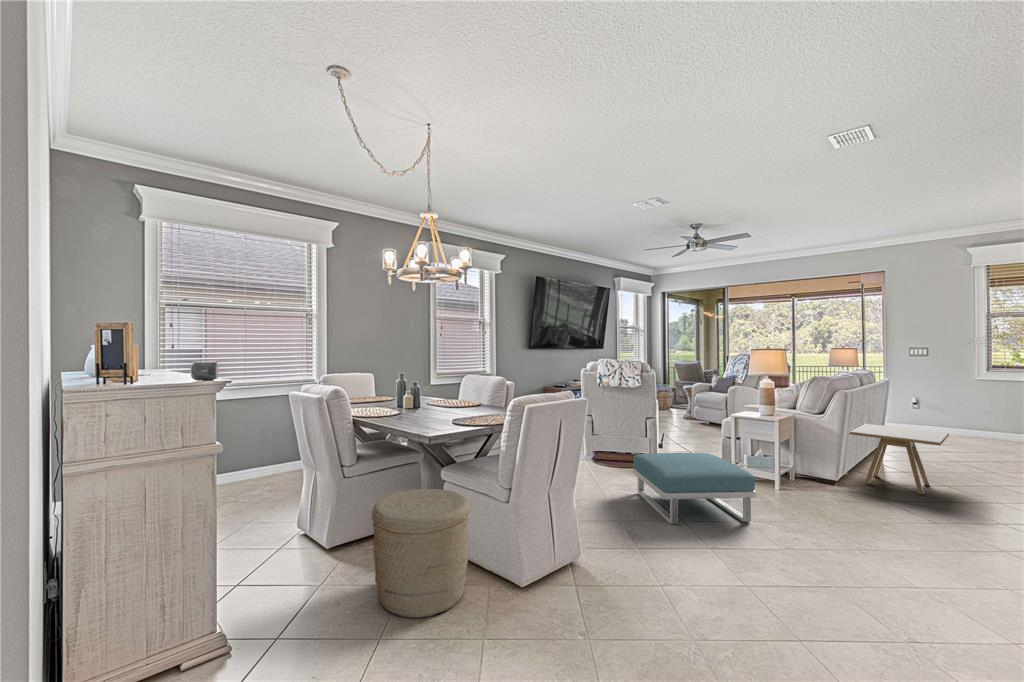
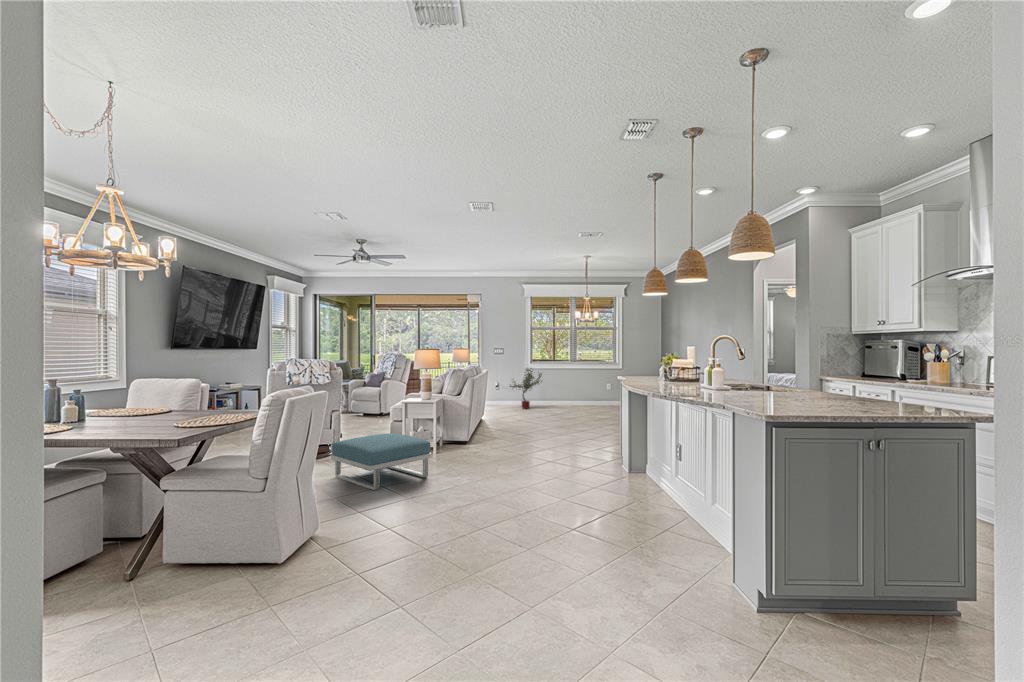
potted tree: none [928,378,1001,442] -> present [510,369,542,409]
side table: present [850,424,949,495] -> none [474,401,525,442]
woven basket: present [372,489,470,618] -> none [114,490,233,618]

